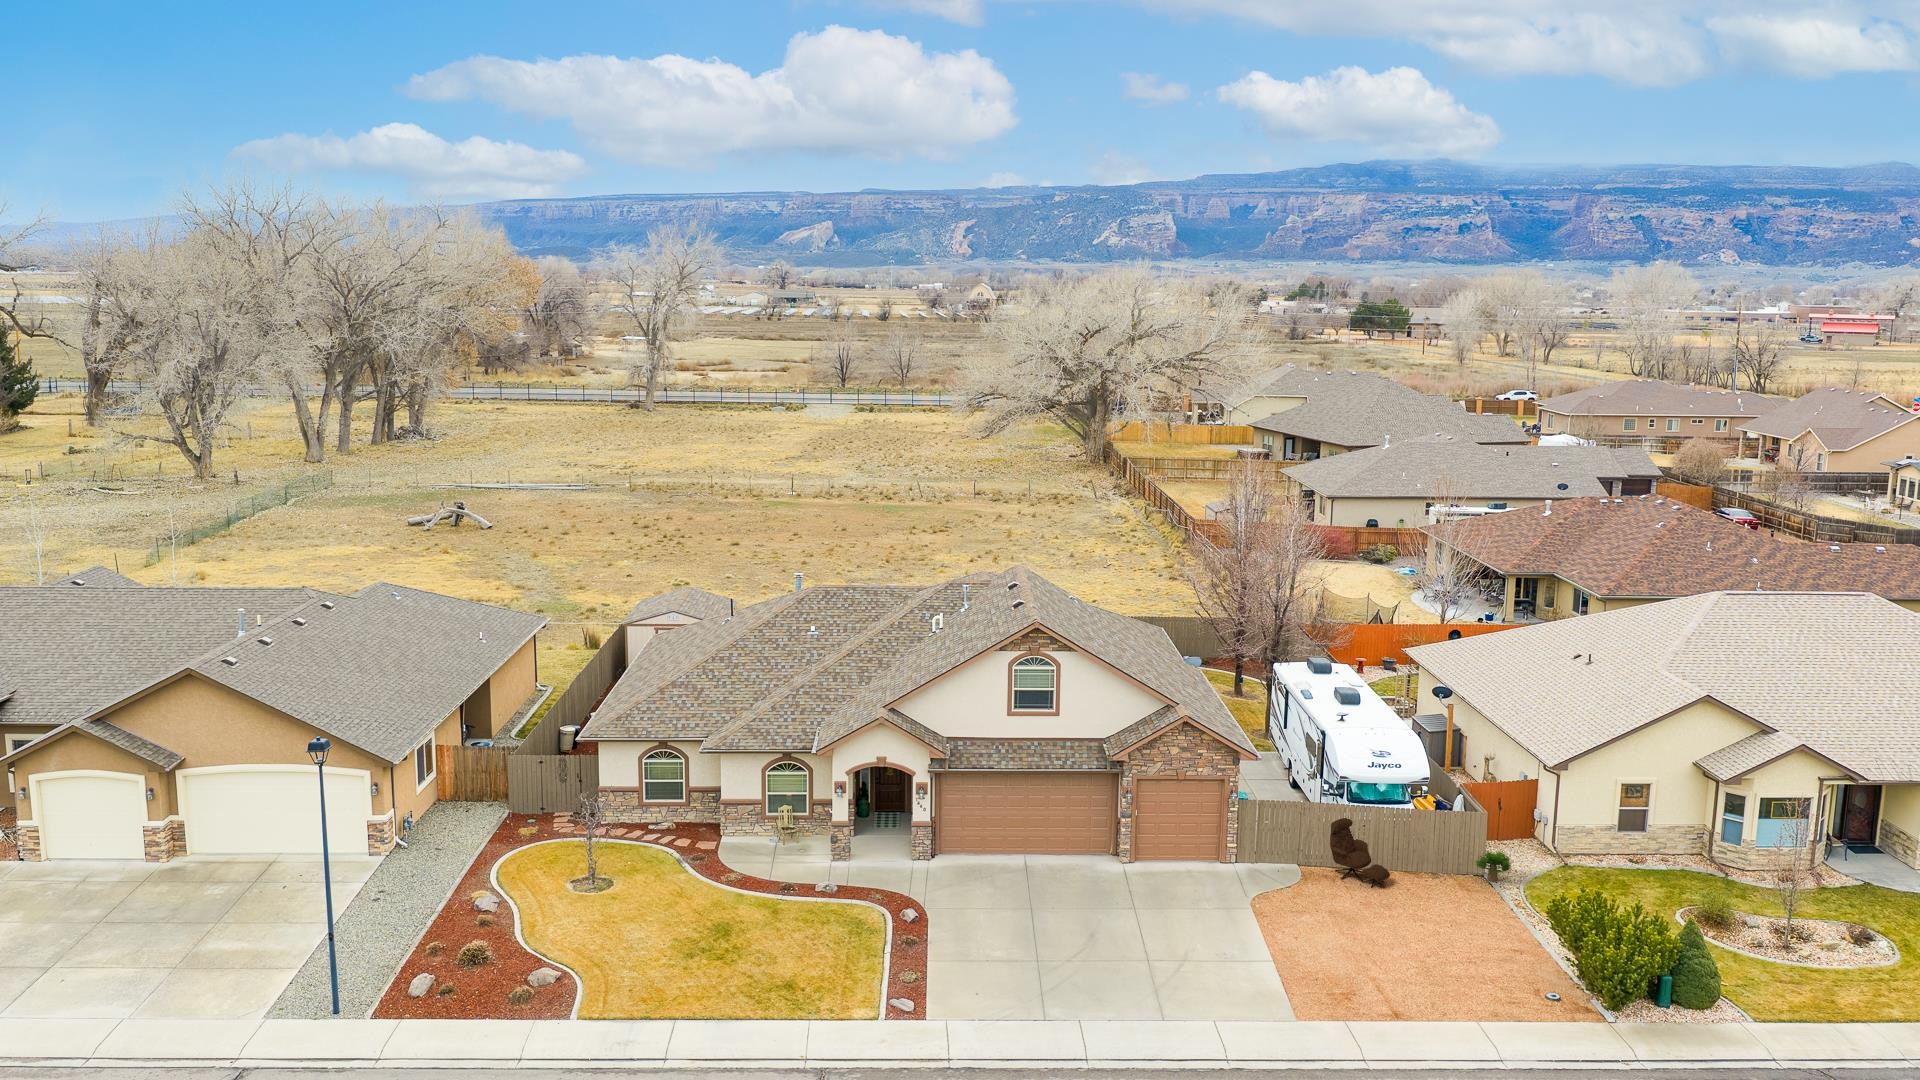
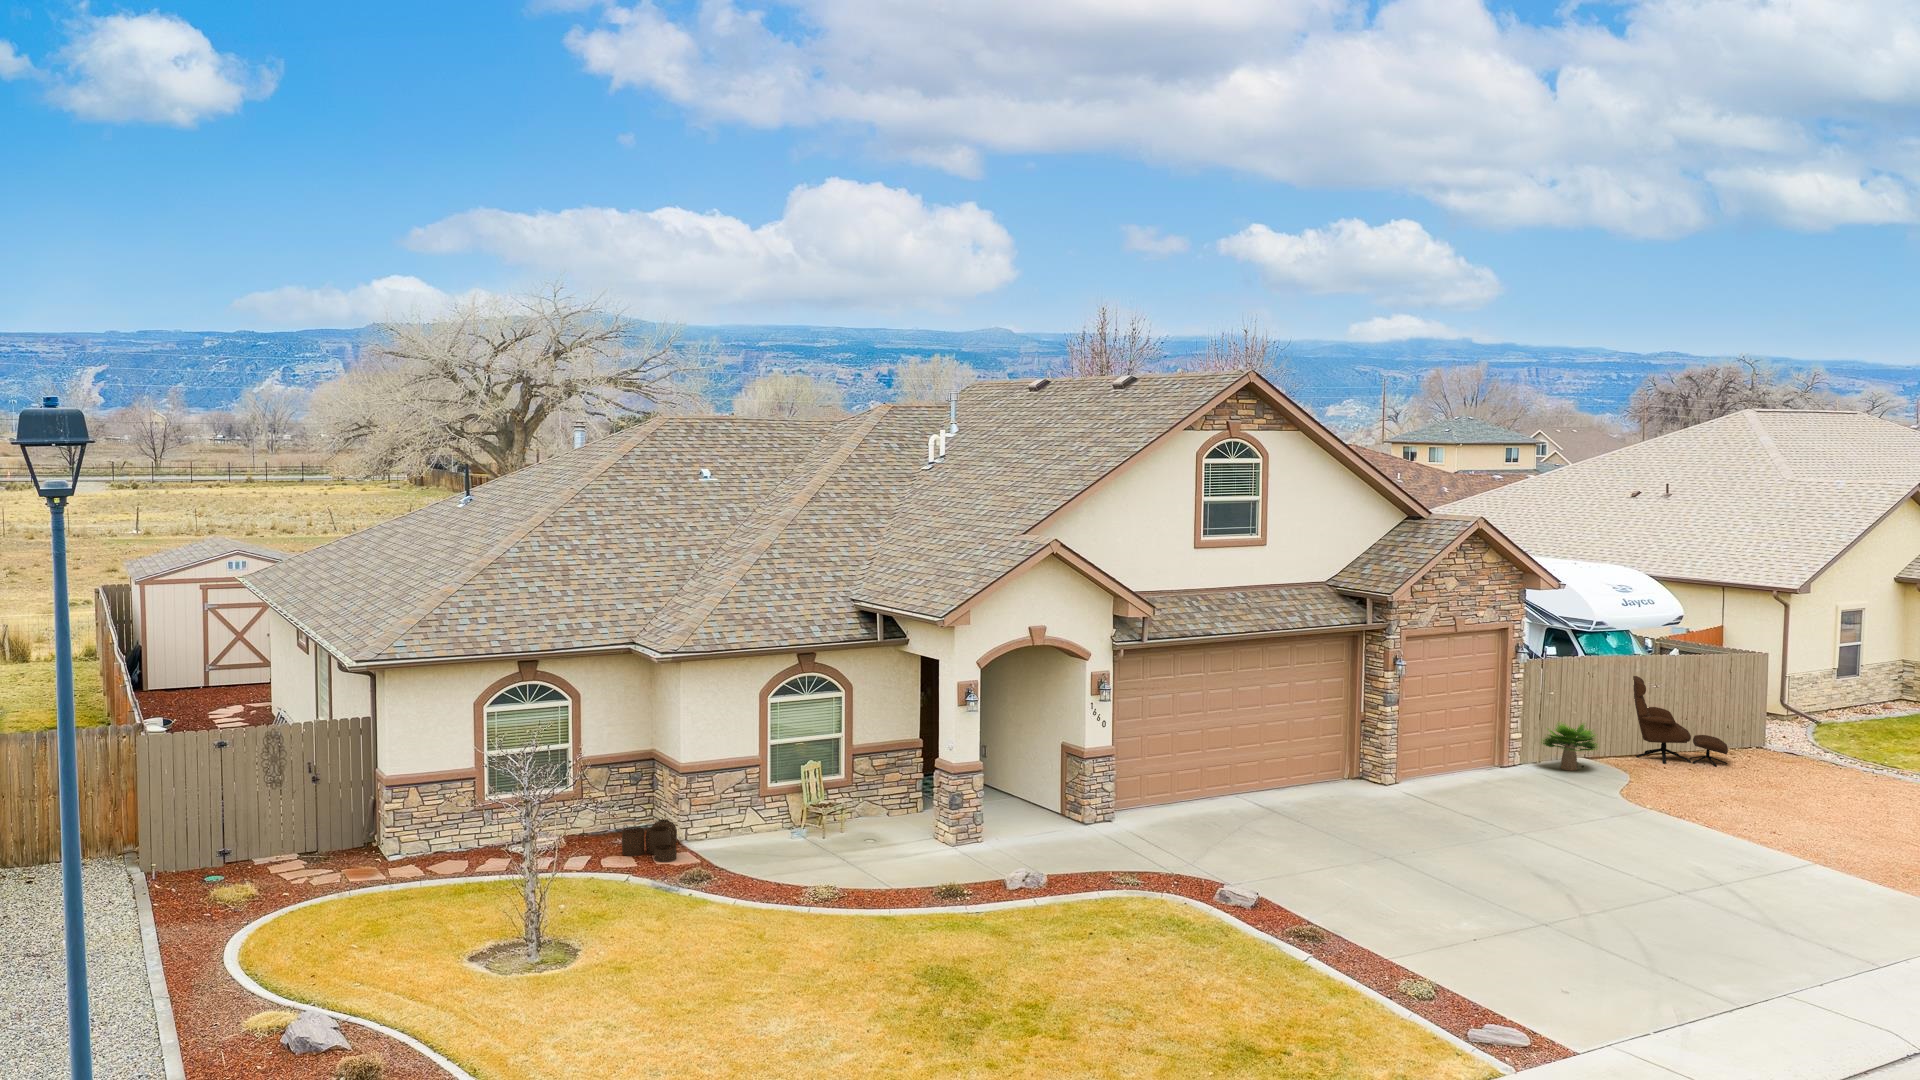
woven basket: none [687,823,718,846] -> present [622,817,677,861]
potted plant: present [1476,851,1511,882] -> present [1541,723,1598,771]

